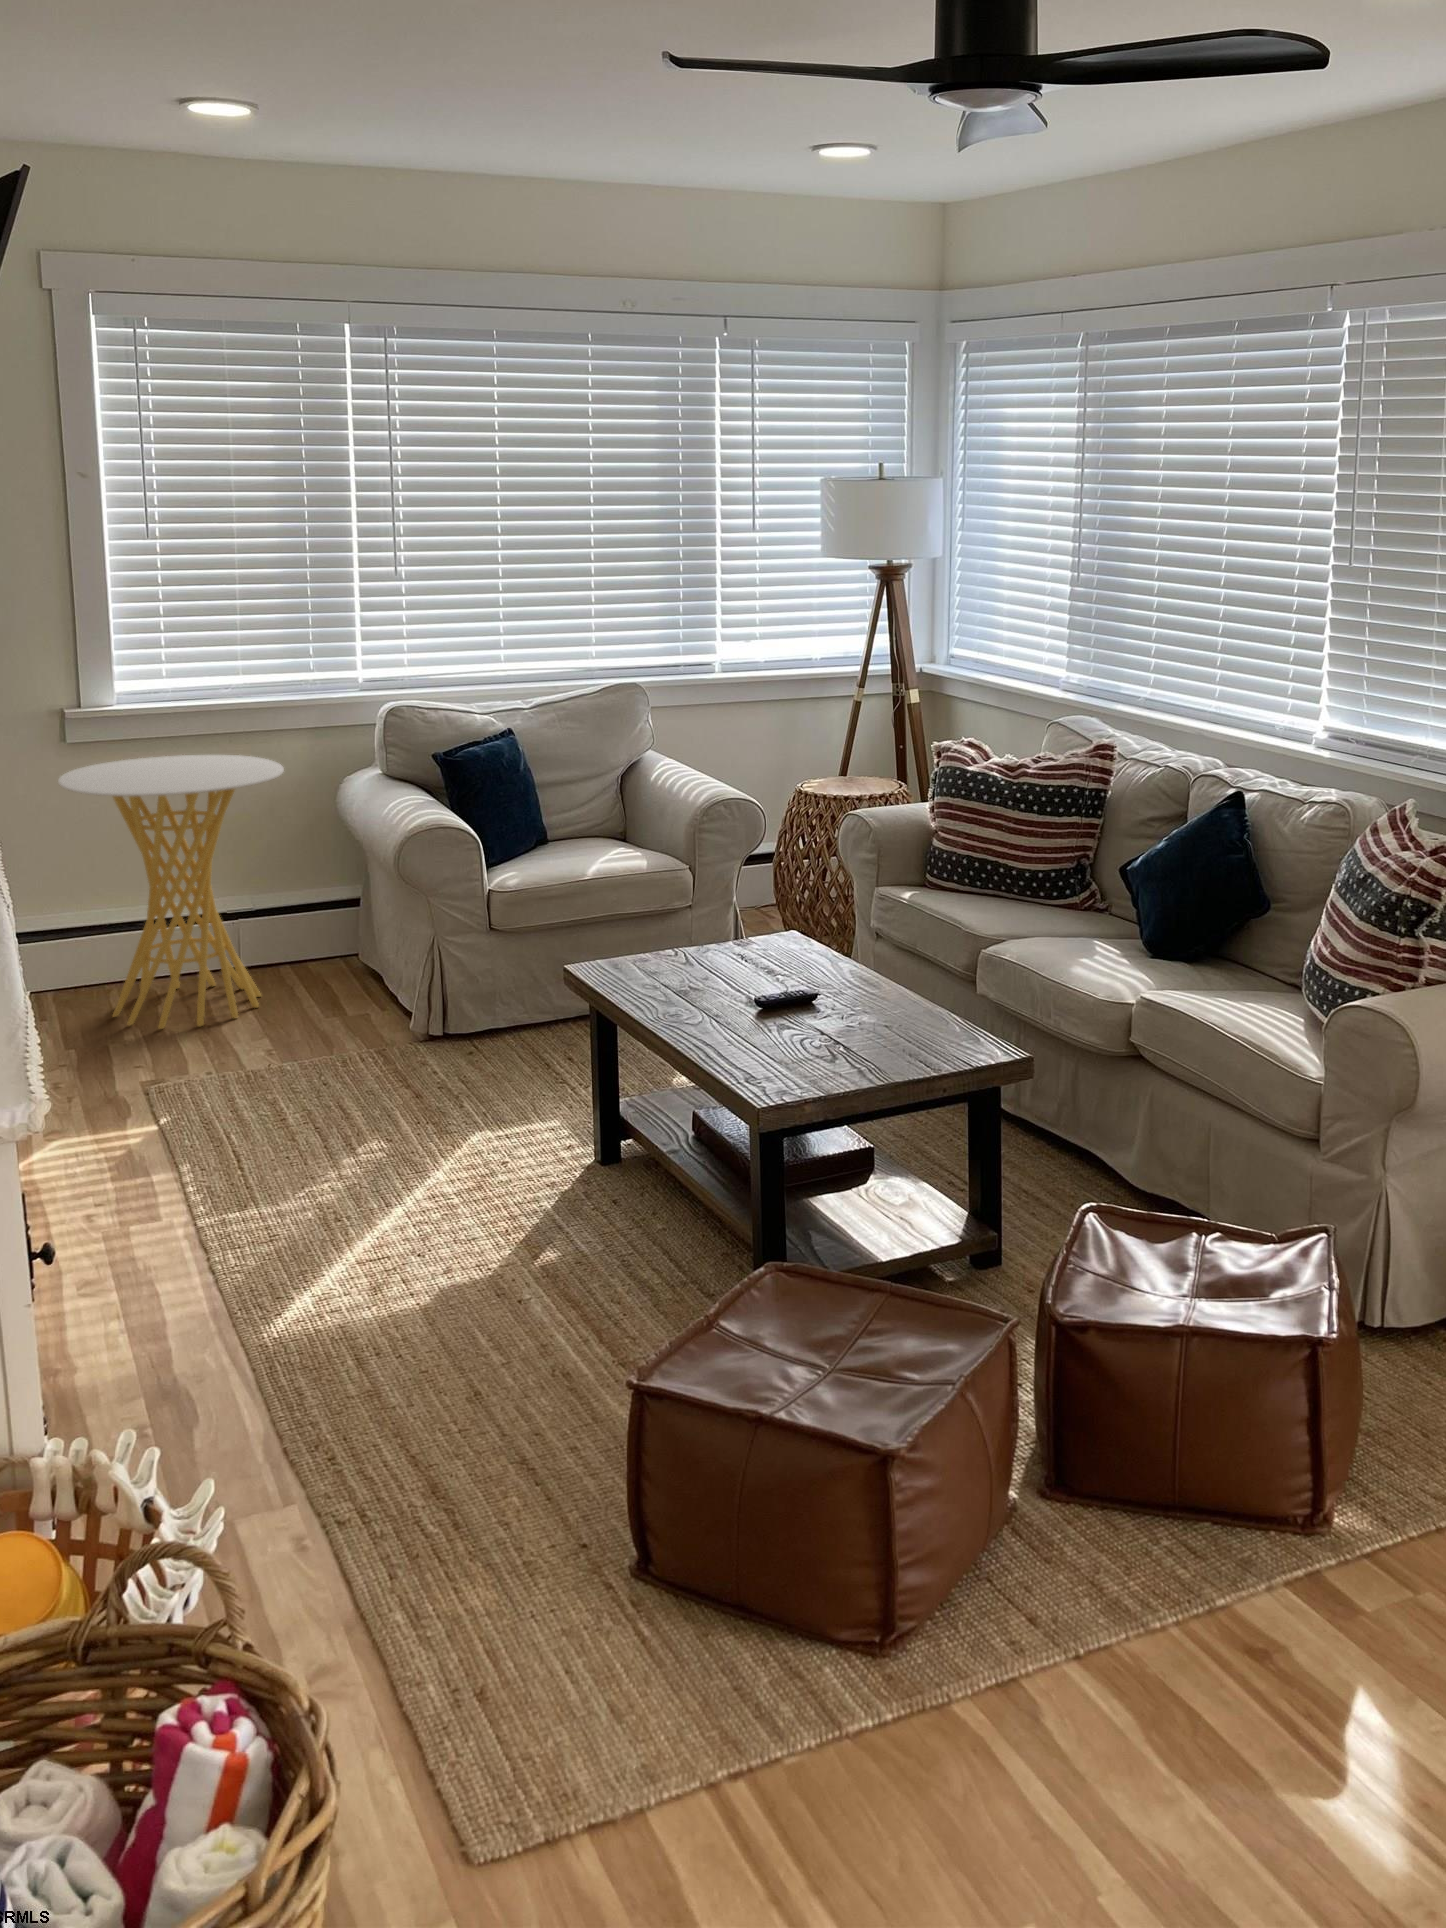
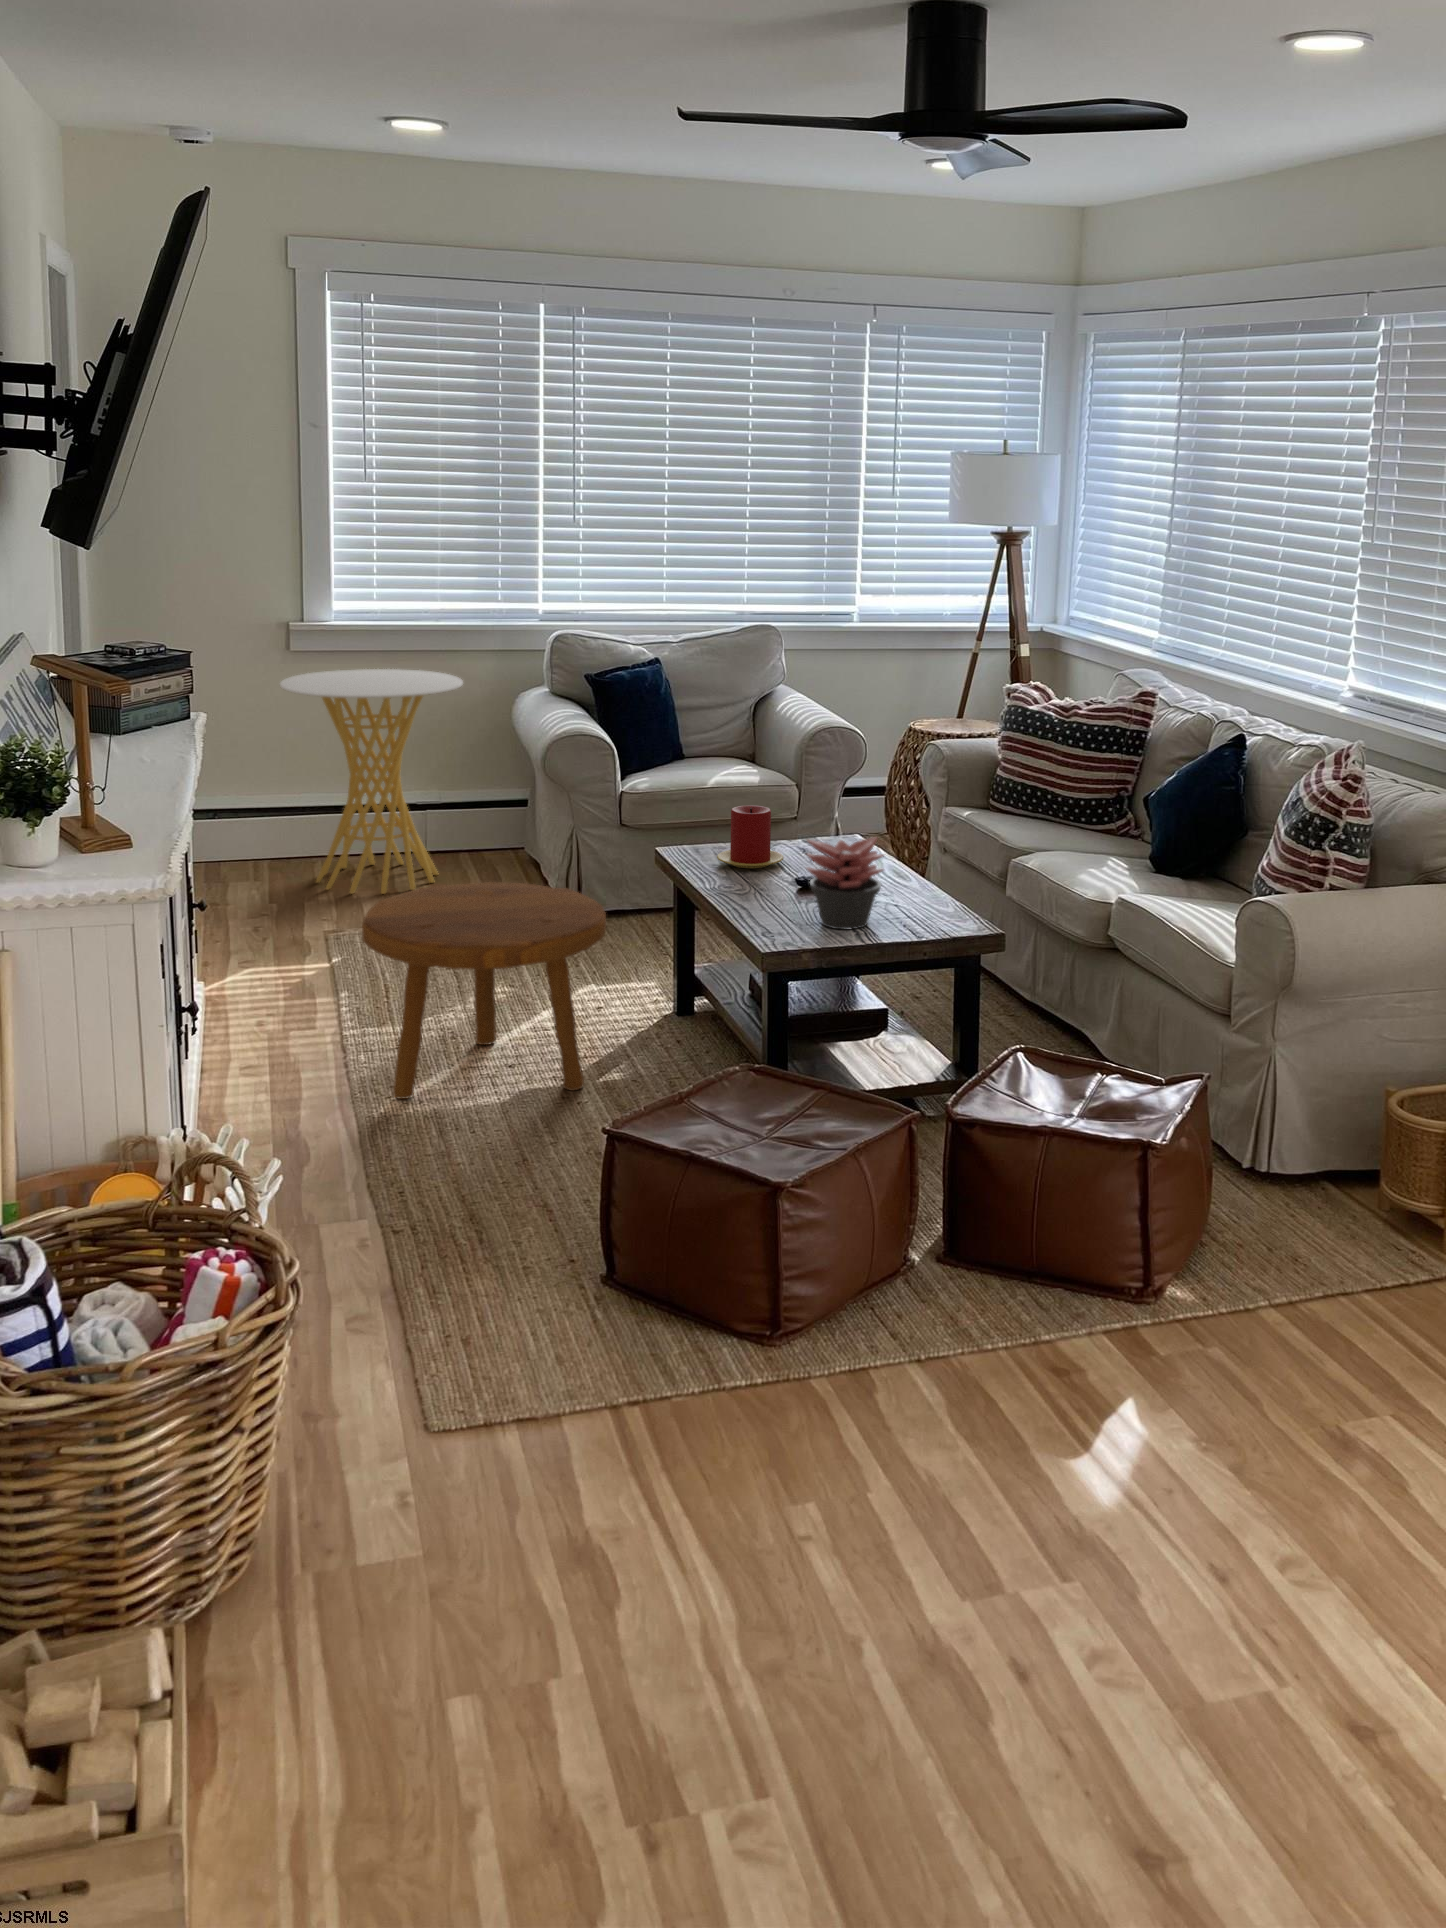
candle: none [649,909,728,986] -> present [717,805,783,868]
succulent plant: none [789,948,889,1065] -> present [807,837,884,929]
footstool: none [233,1025,539,1318] -> present [362,882,606,1099]

